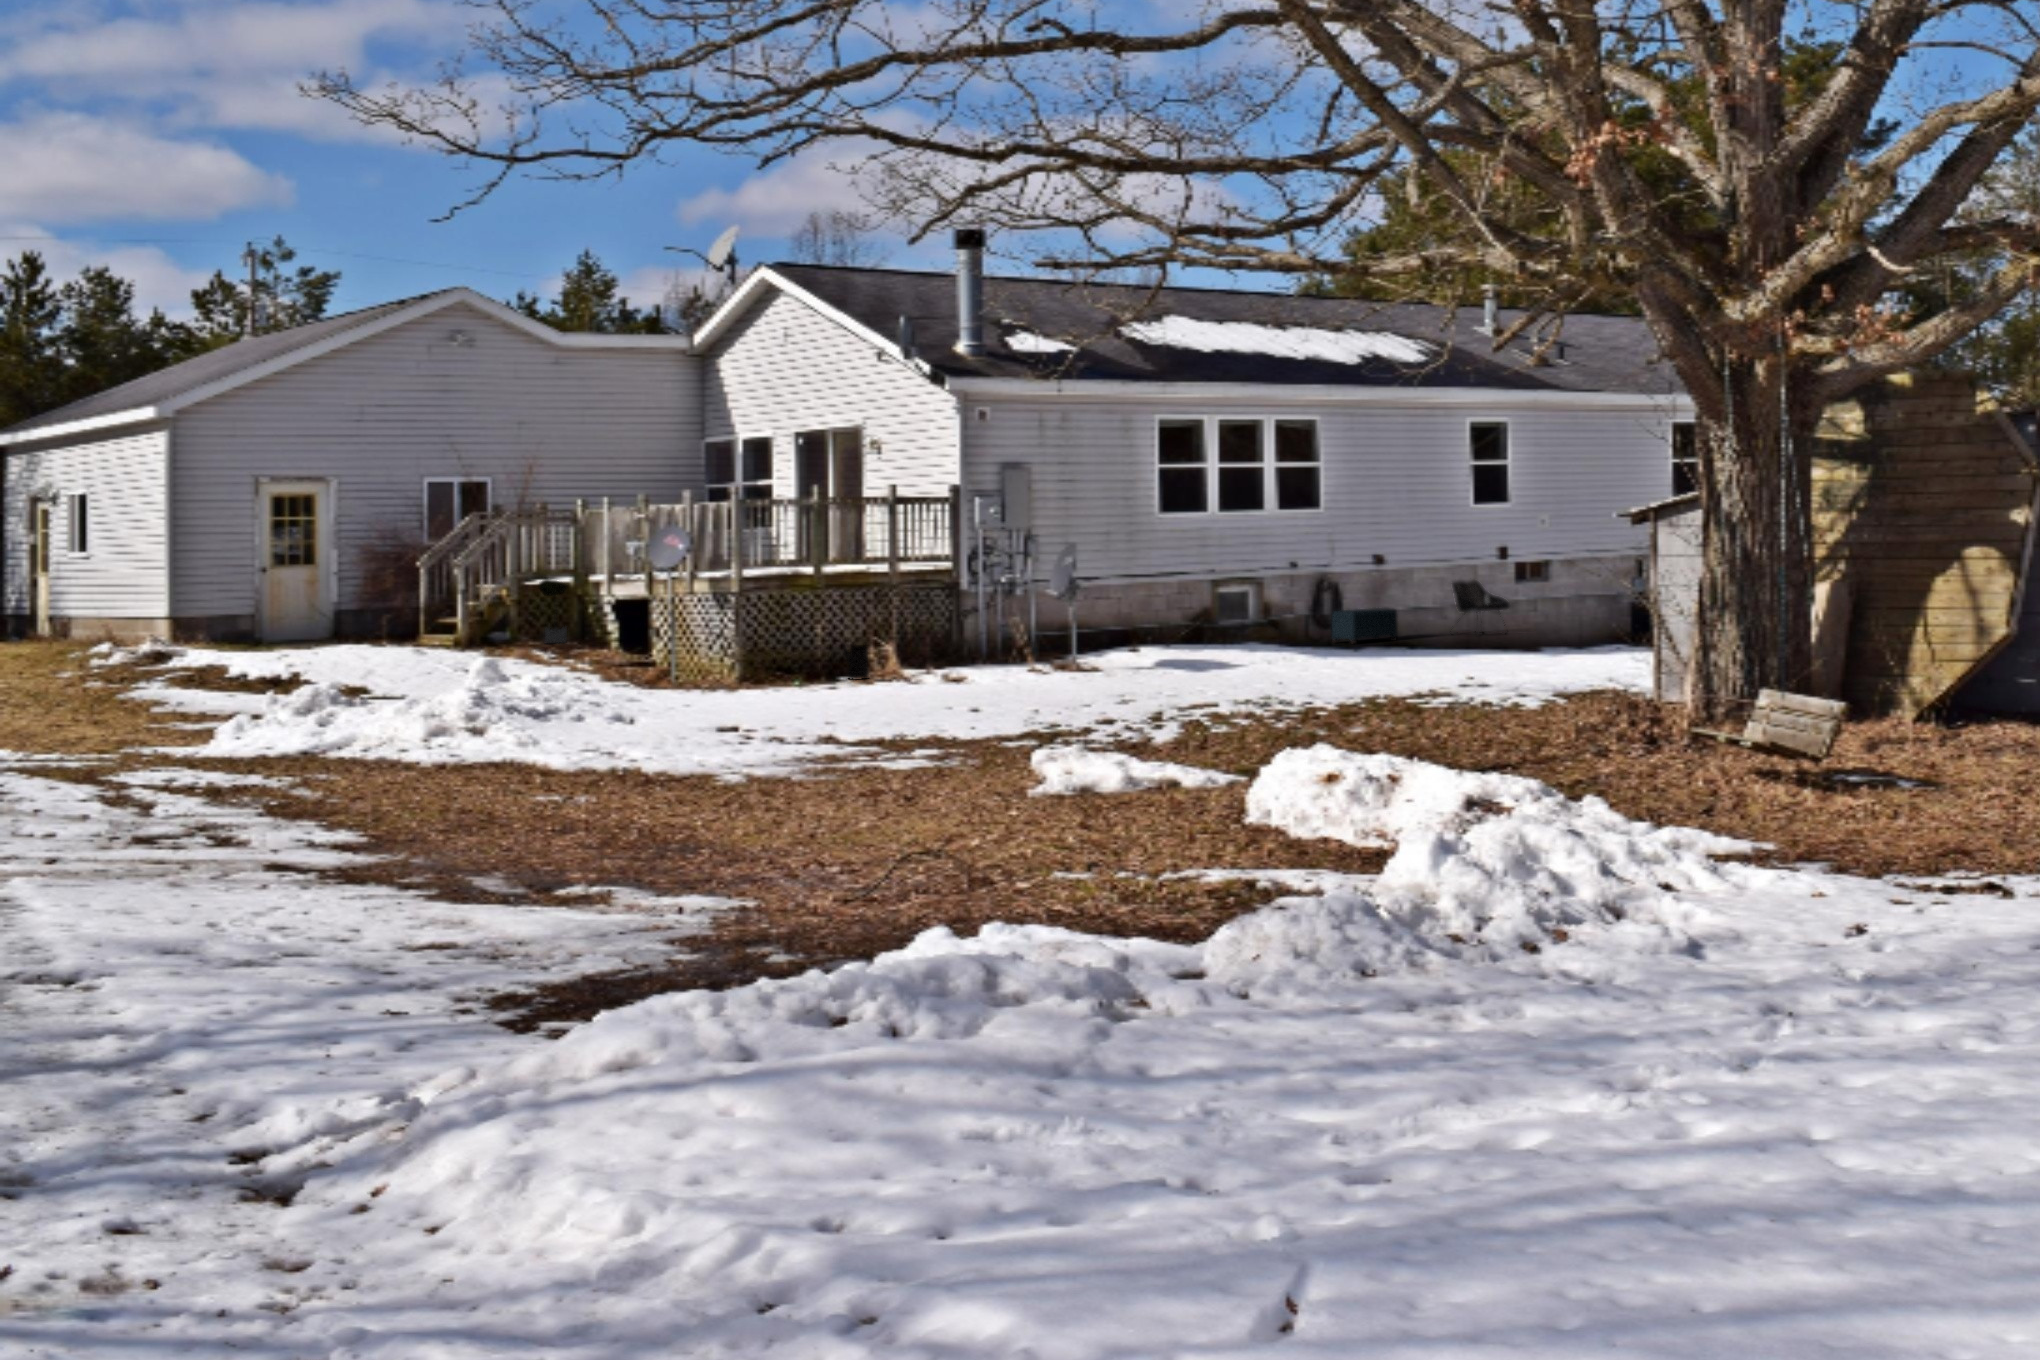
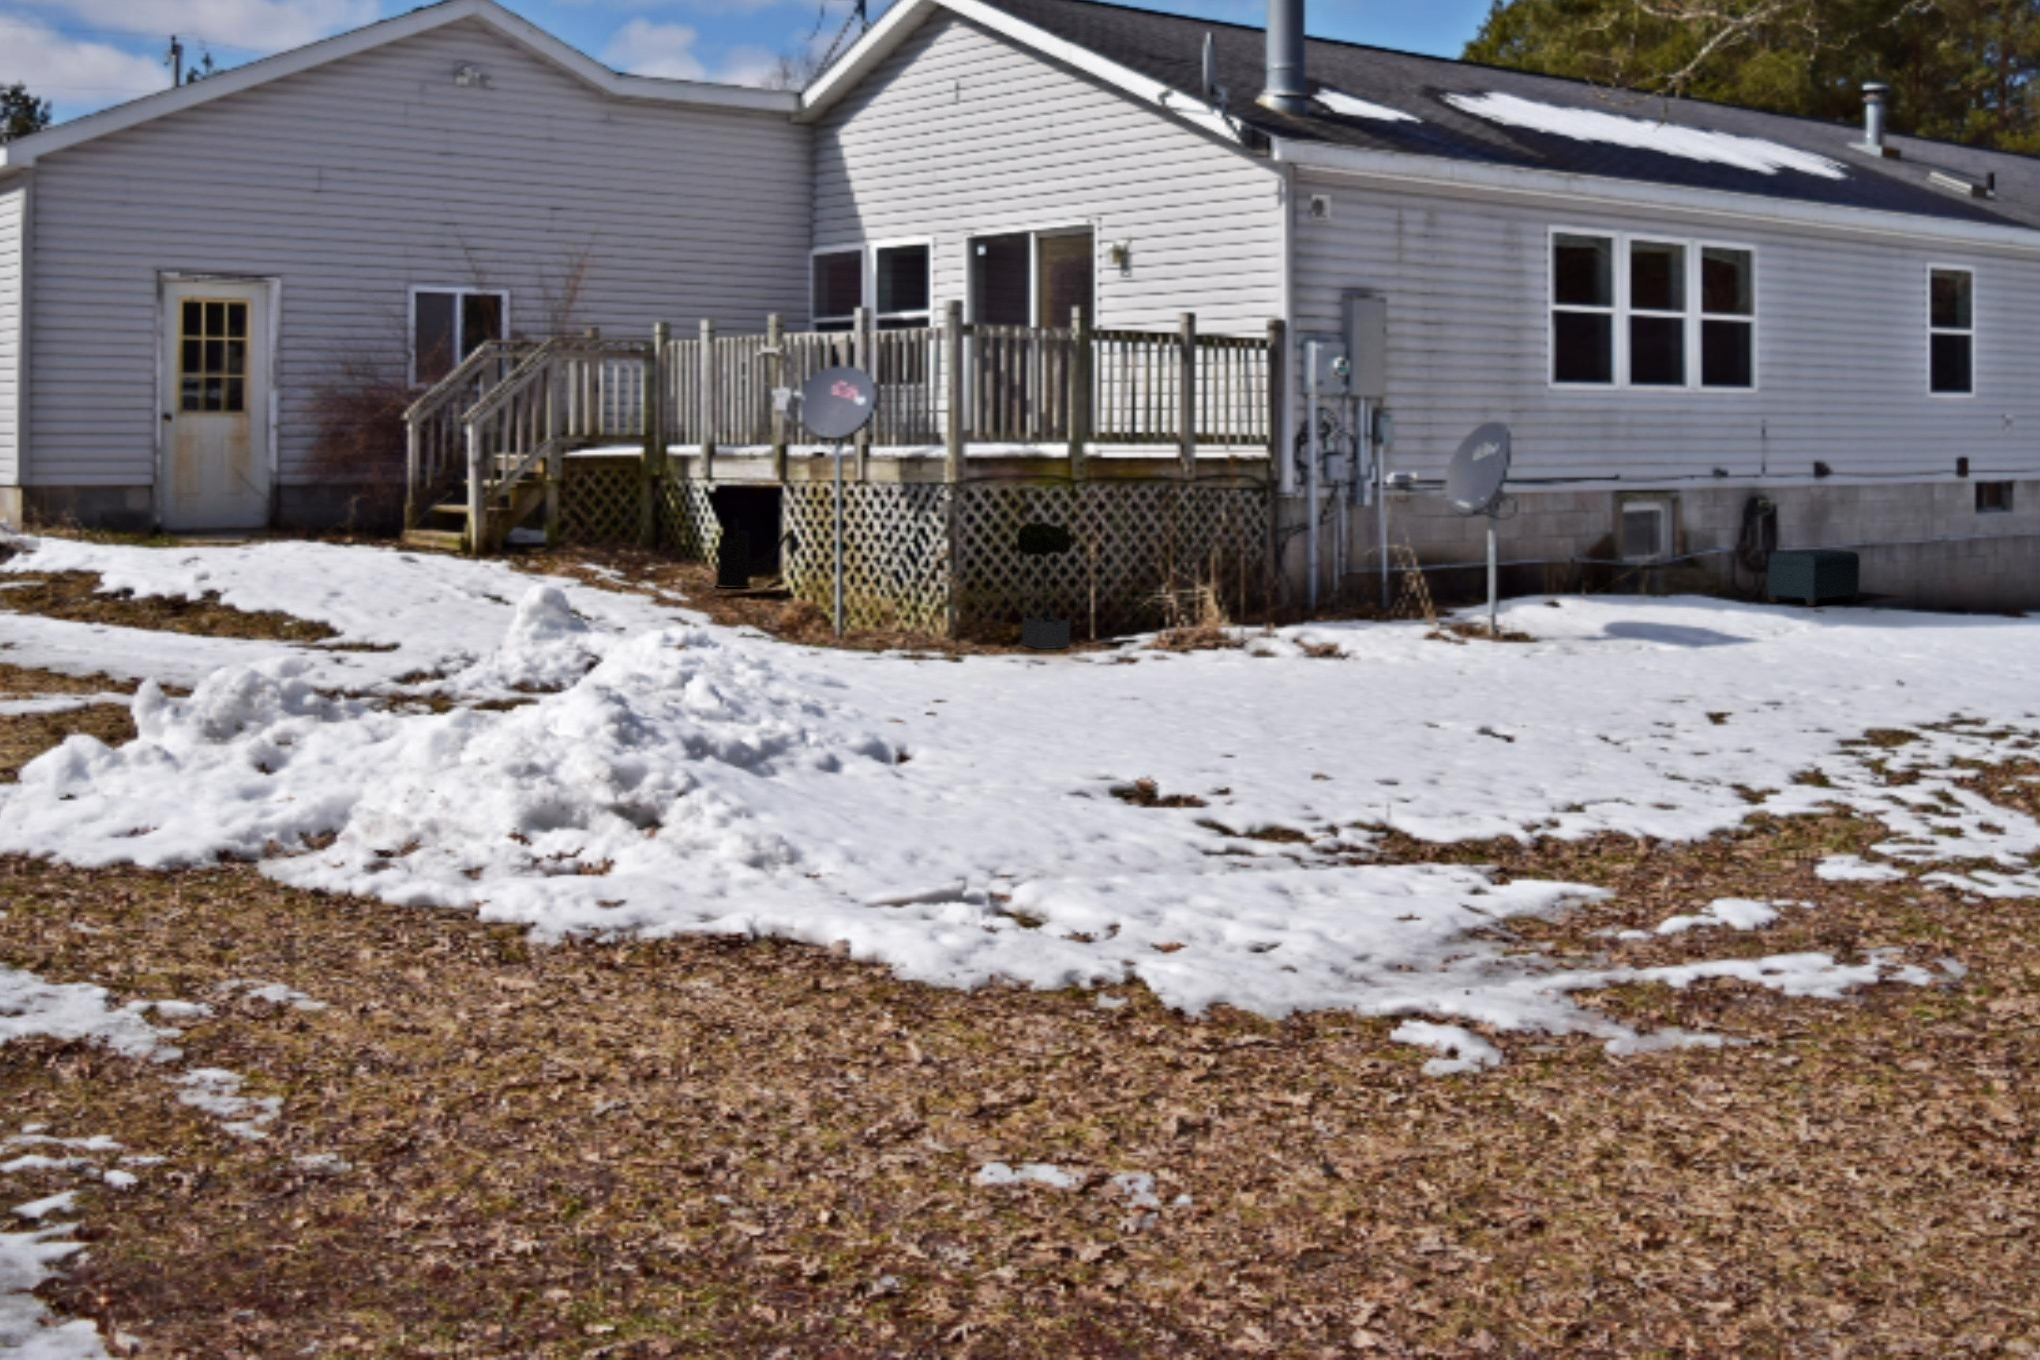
potted tree: present [539,579,567,643] -> present [1017,521,1072,649]
lounge chair: present [1452,580,1510,633] -> none [1903,507,2004,599]
watering can: present [843,645,869,680] -> present [706,518,791,588]

